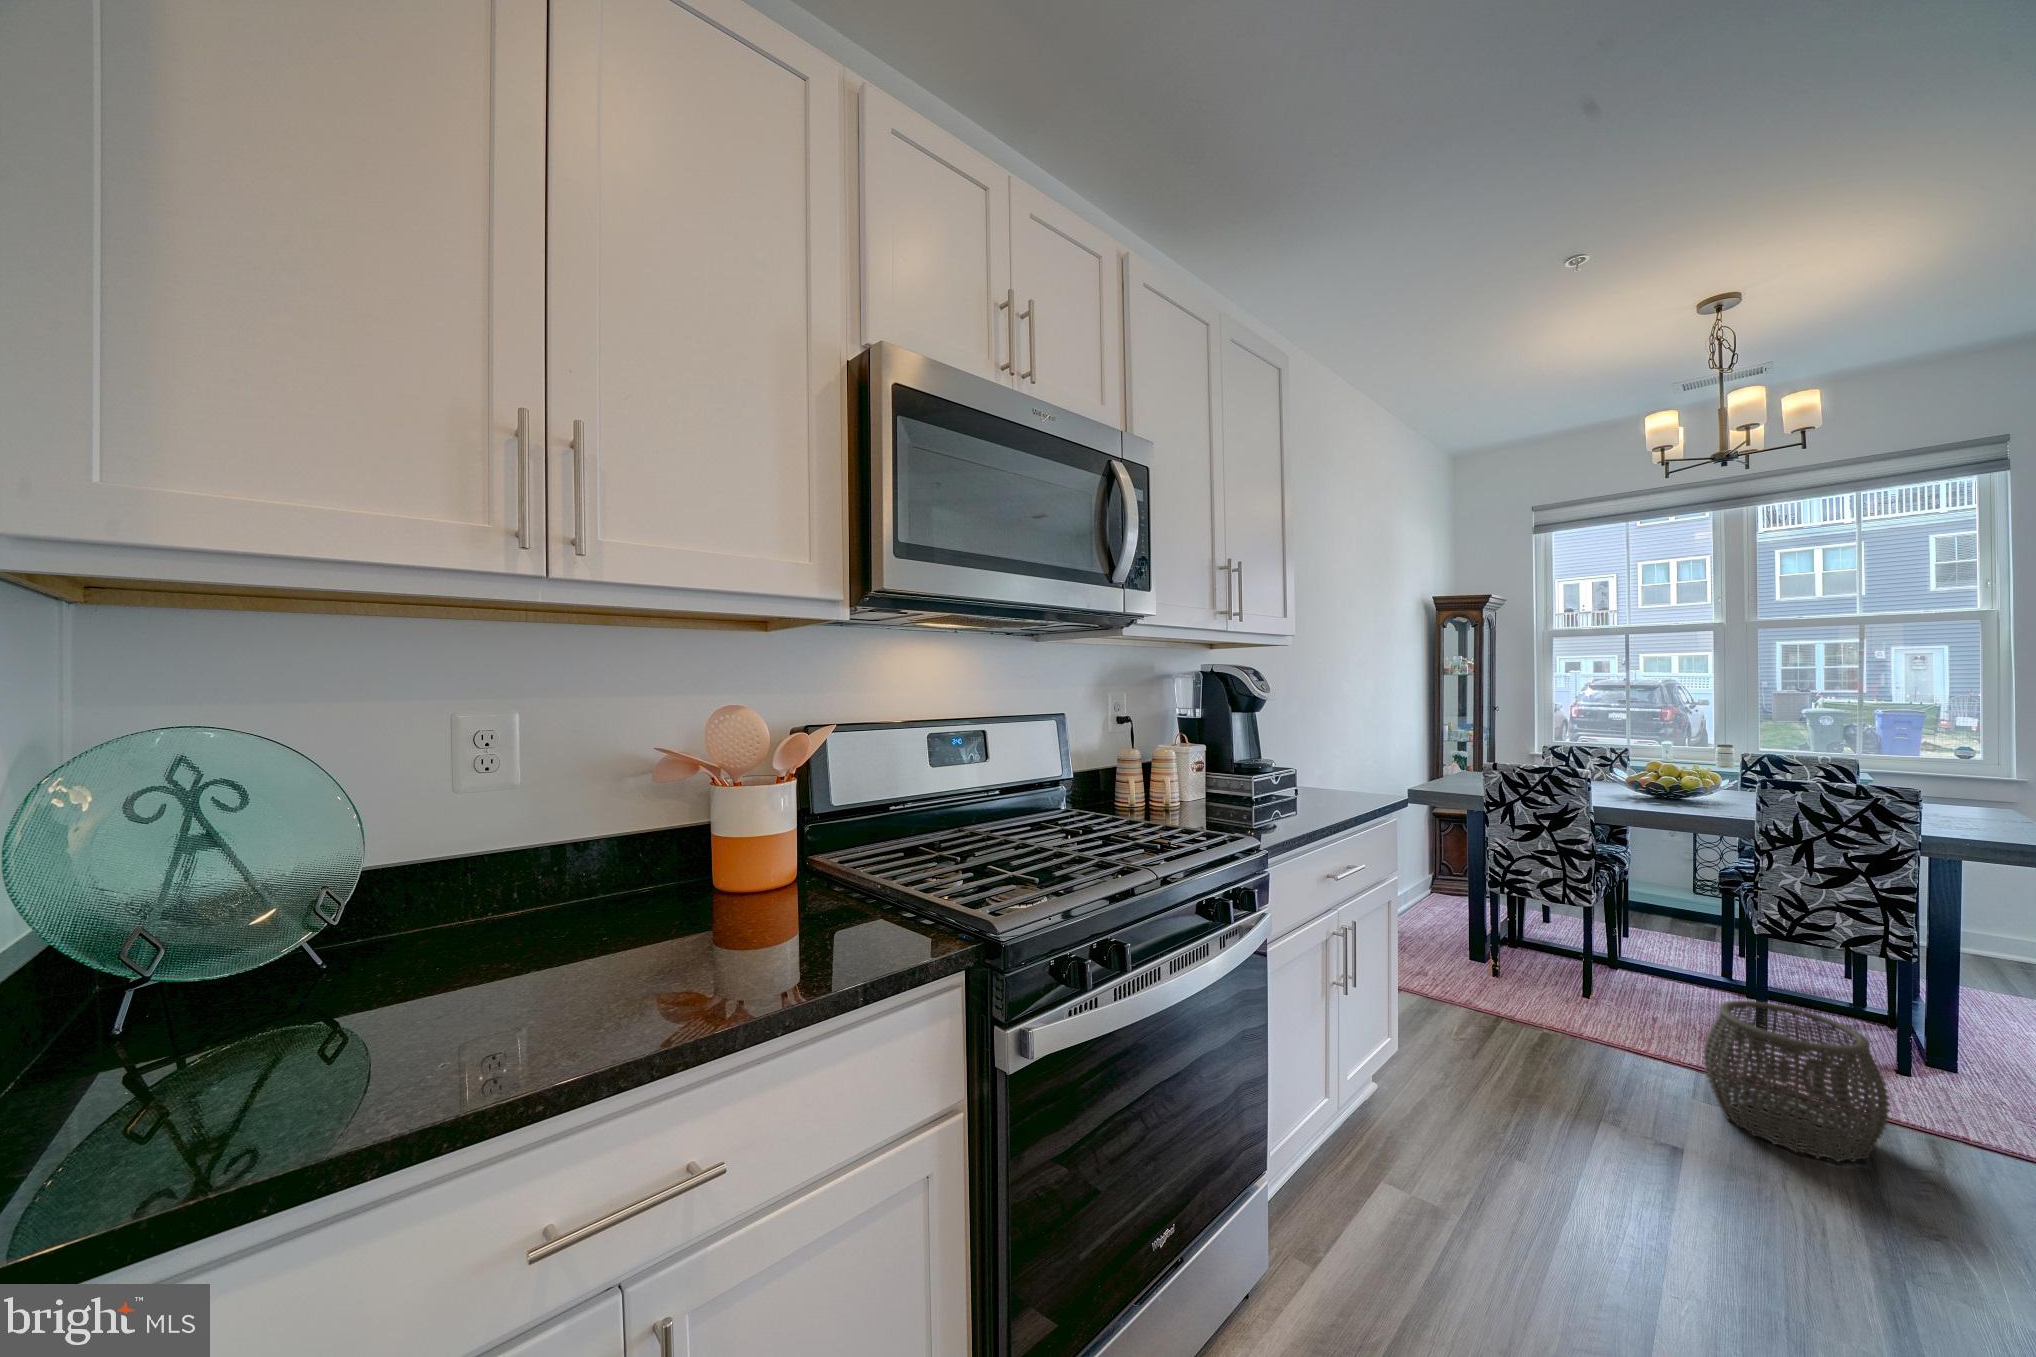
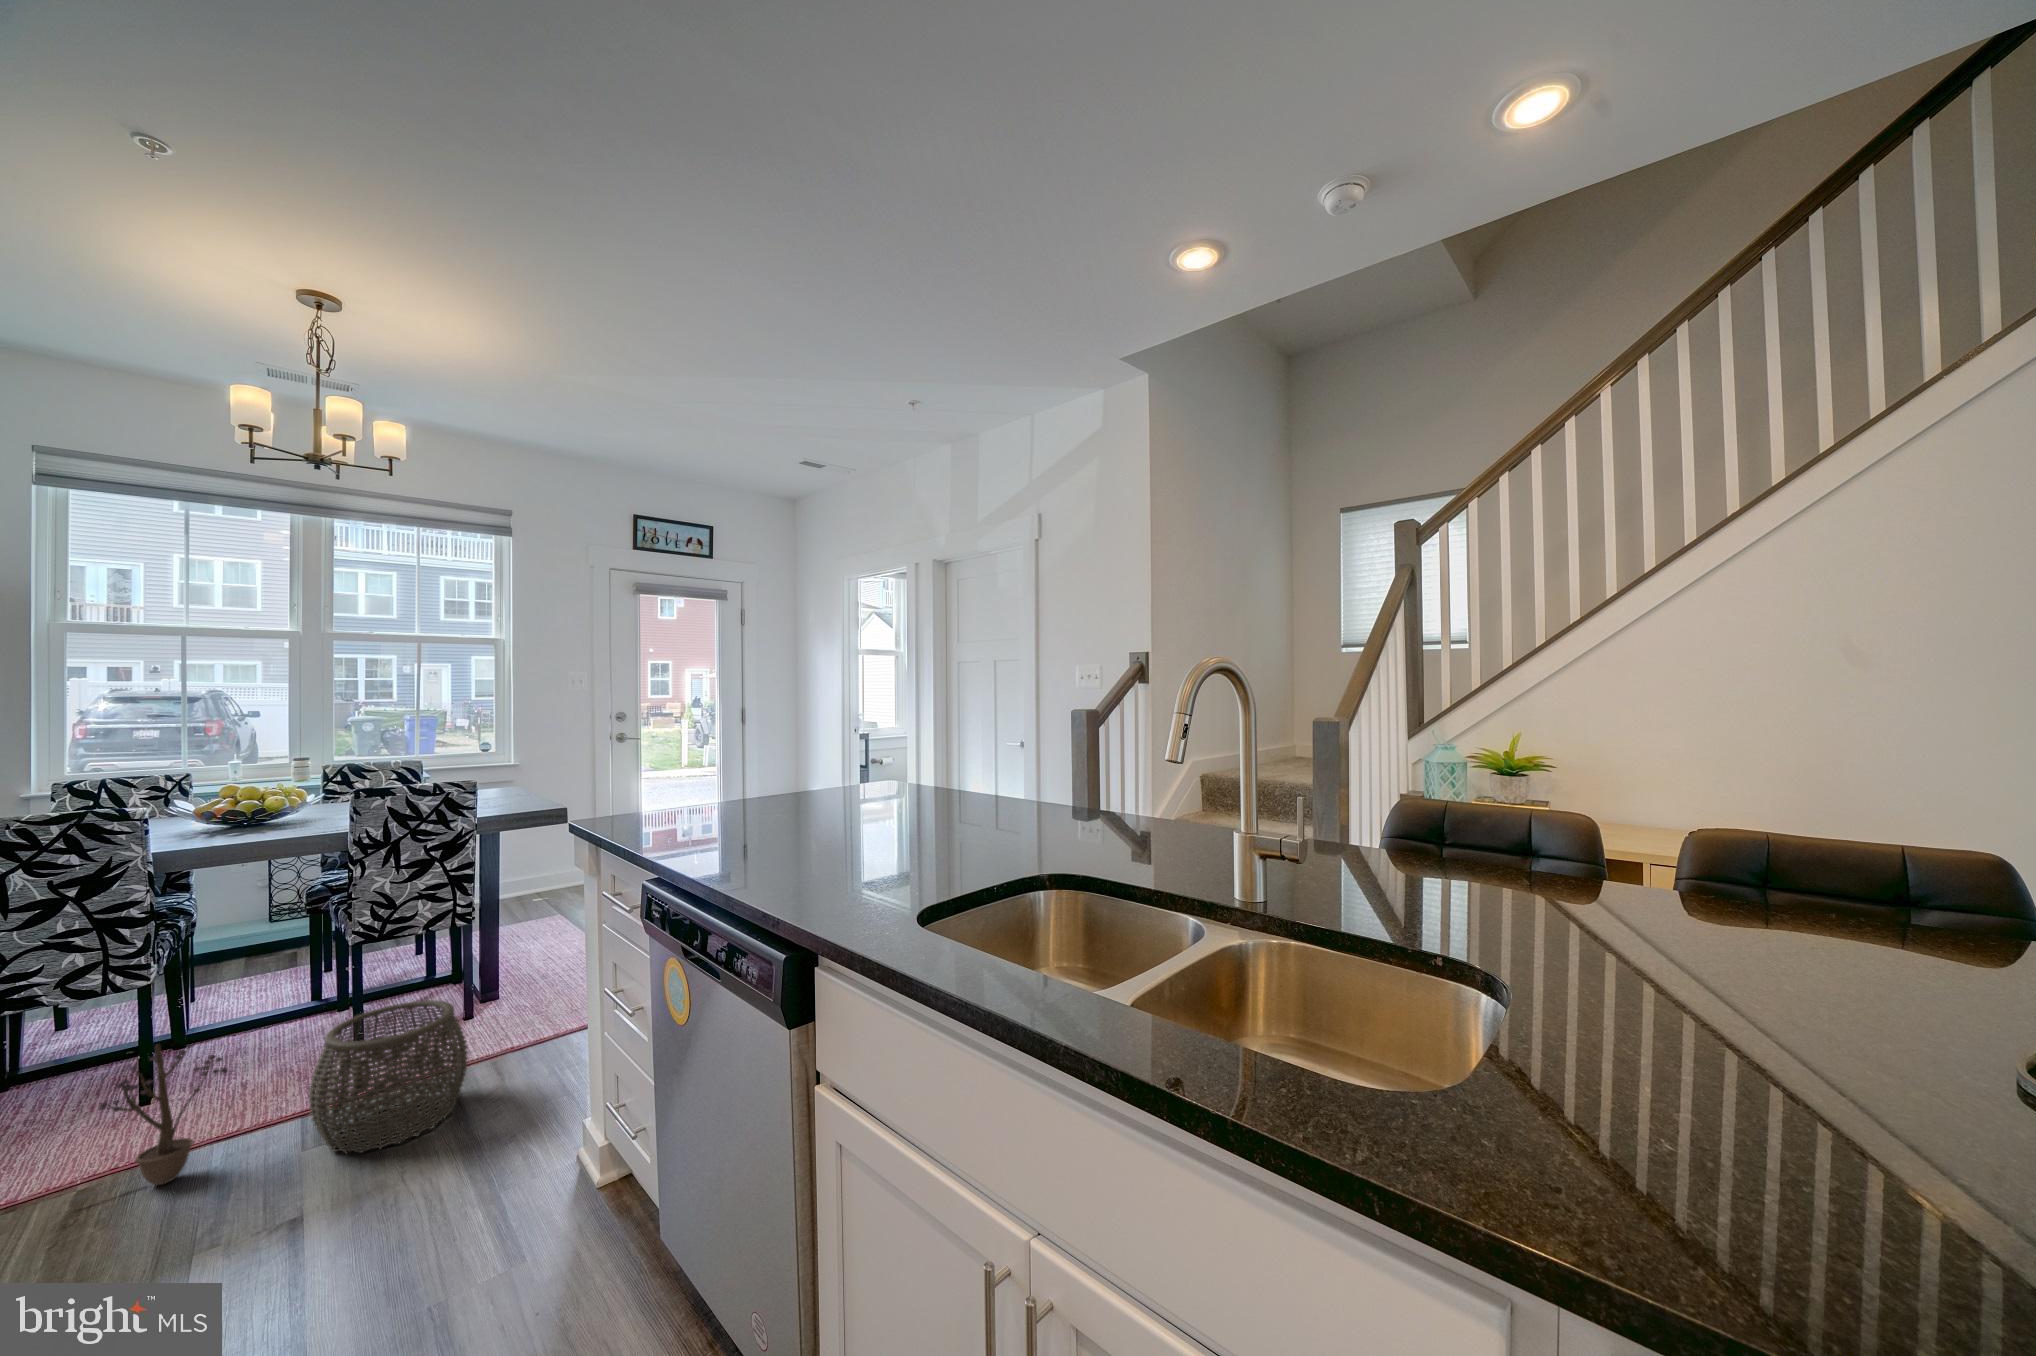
decorative plant: none [1537,950,1638,1060] -> present [73,1044,228,1201]

